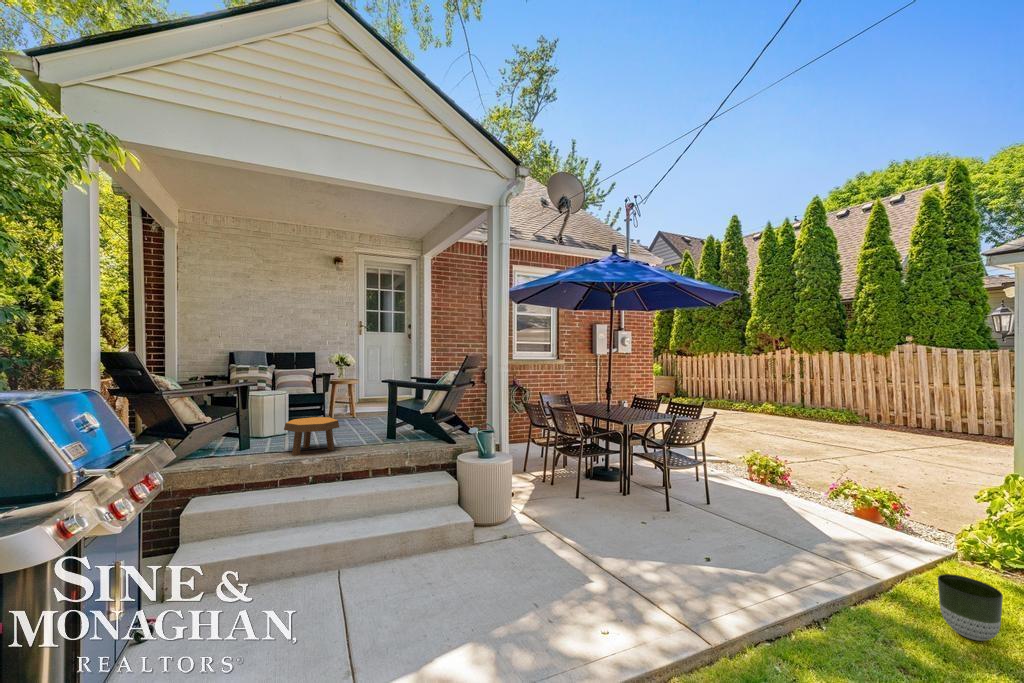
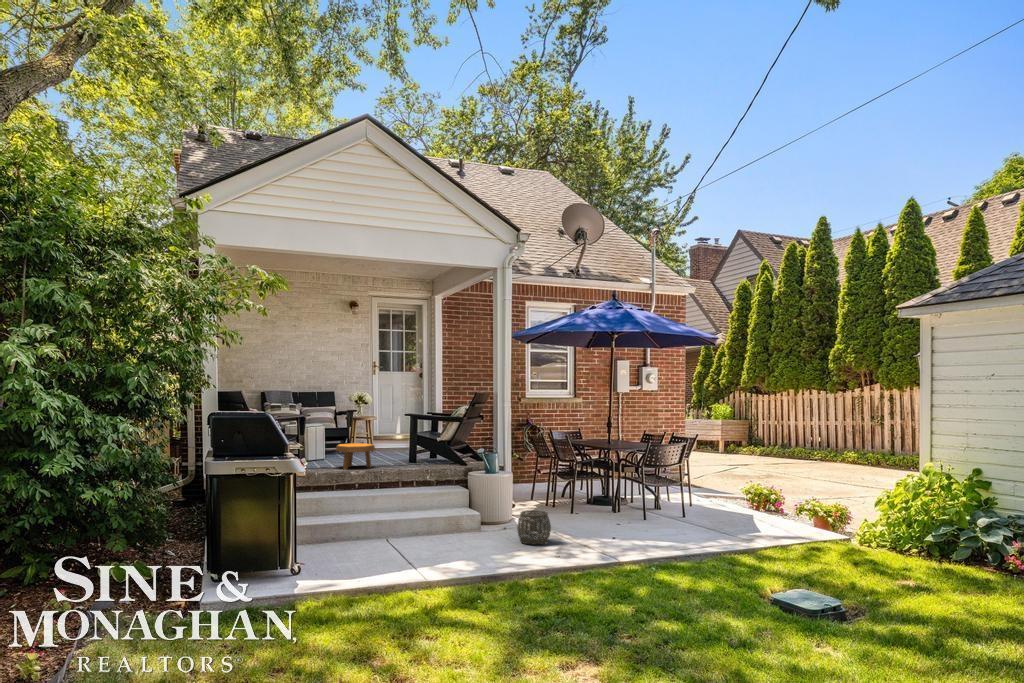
woven basket: none [532,516,581,573] -> present [517,510,551,545]
planter: present [938,574,1003,641] -> none [757,533,786,567]

